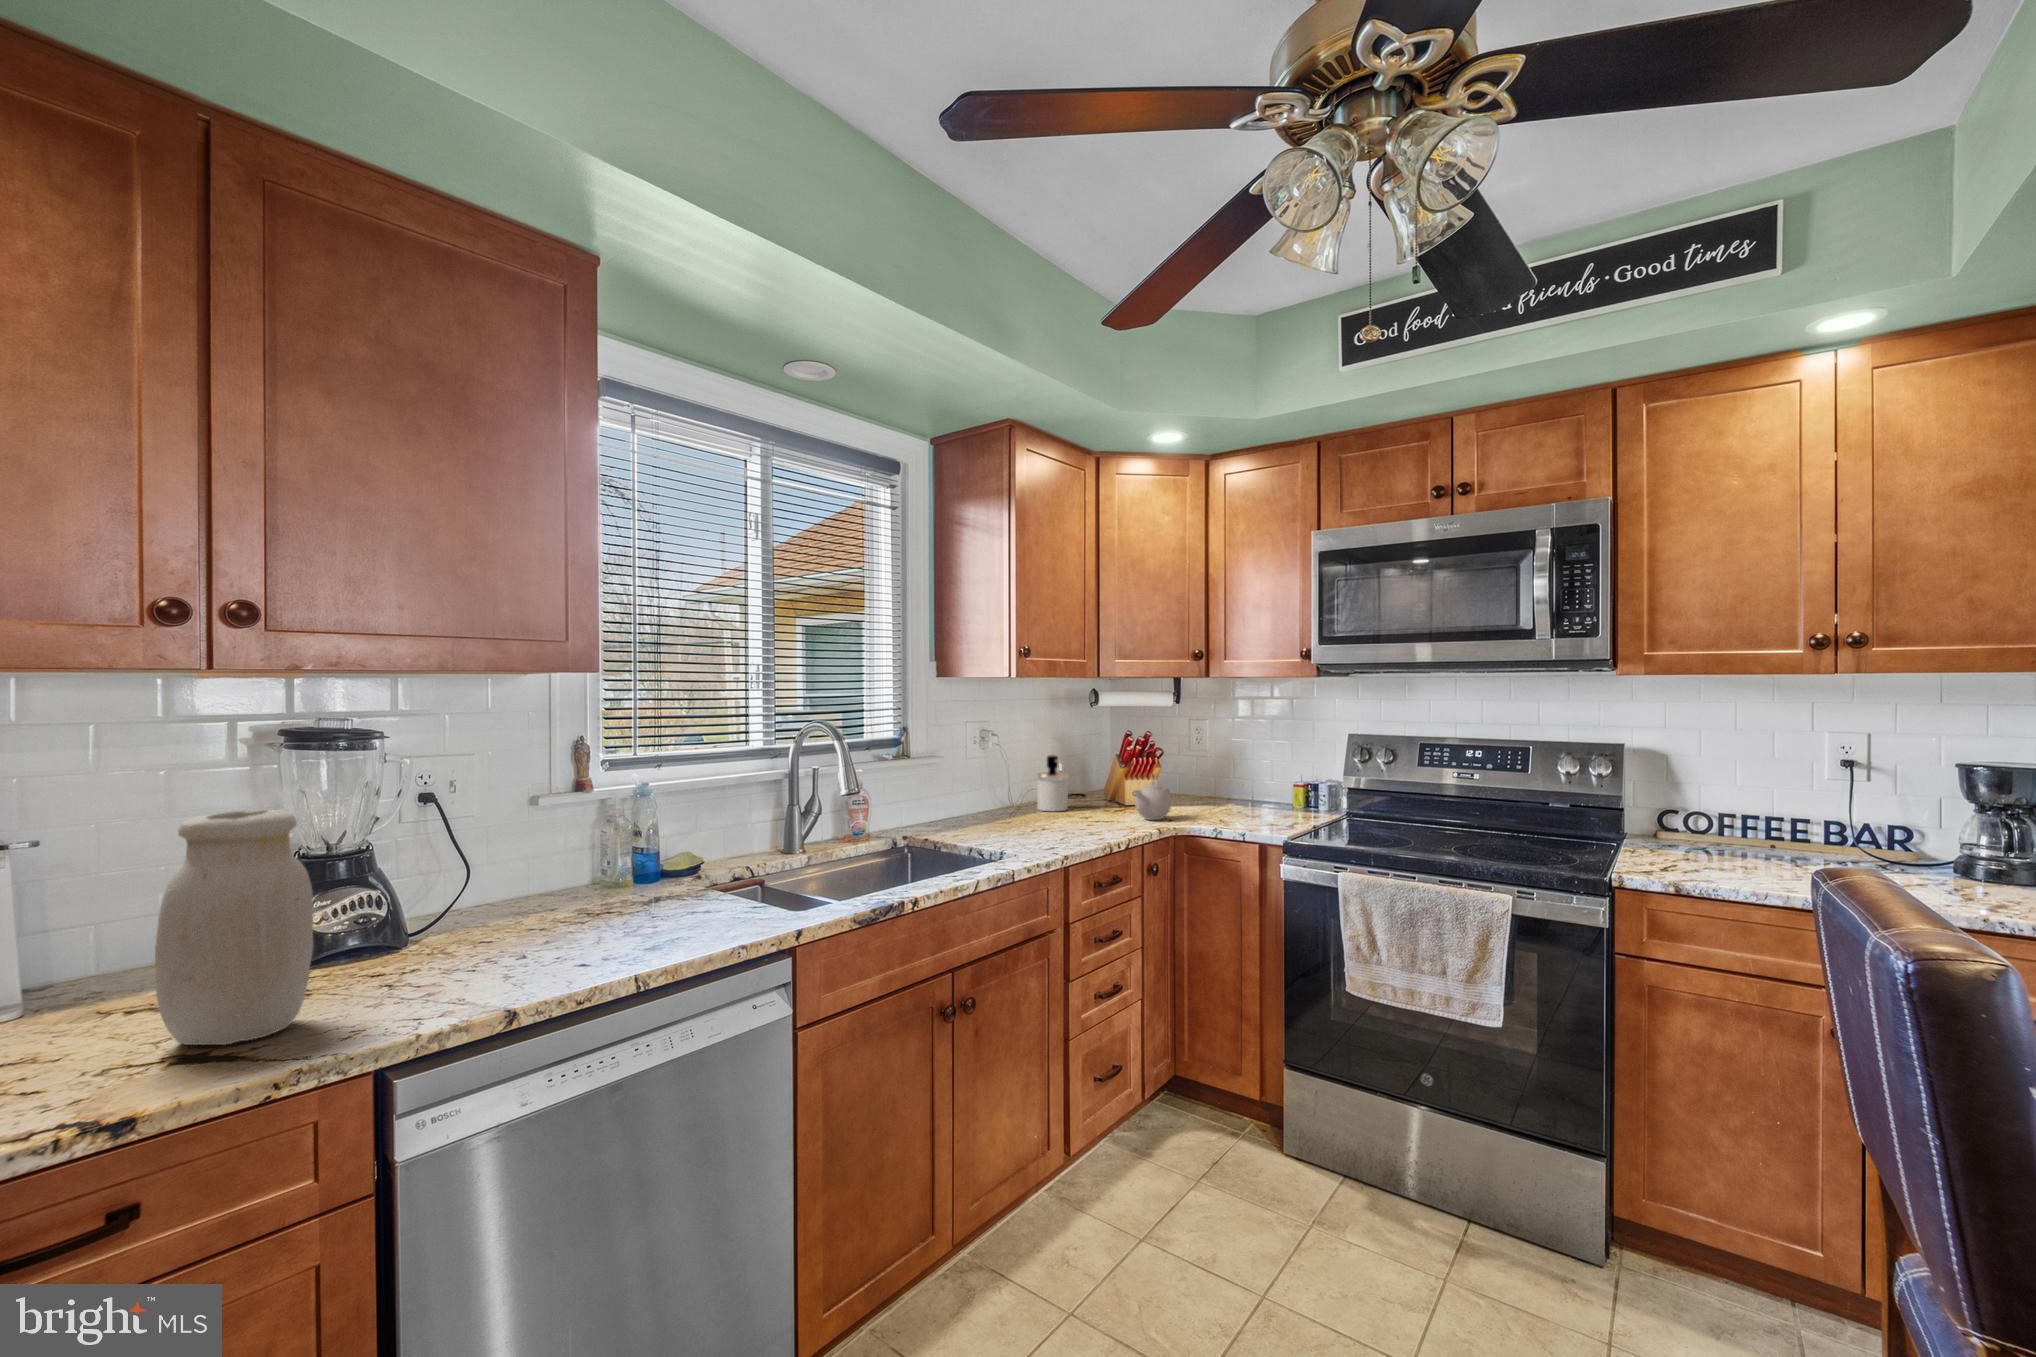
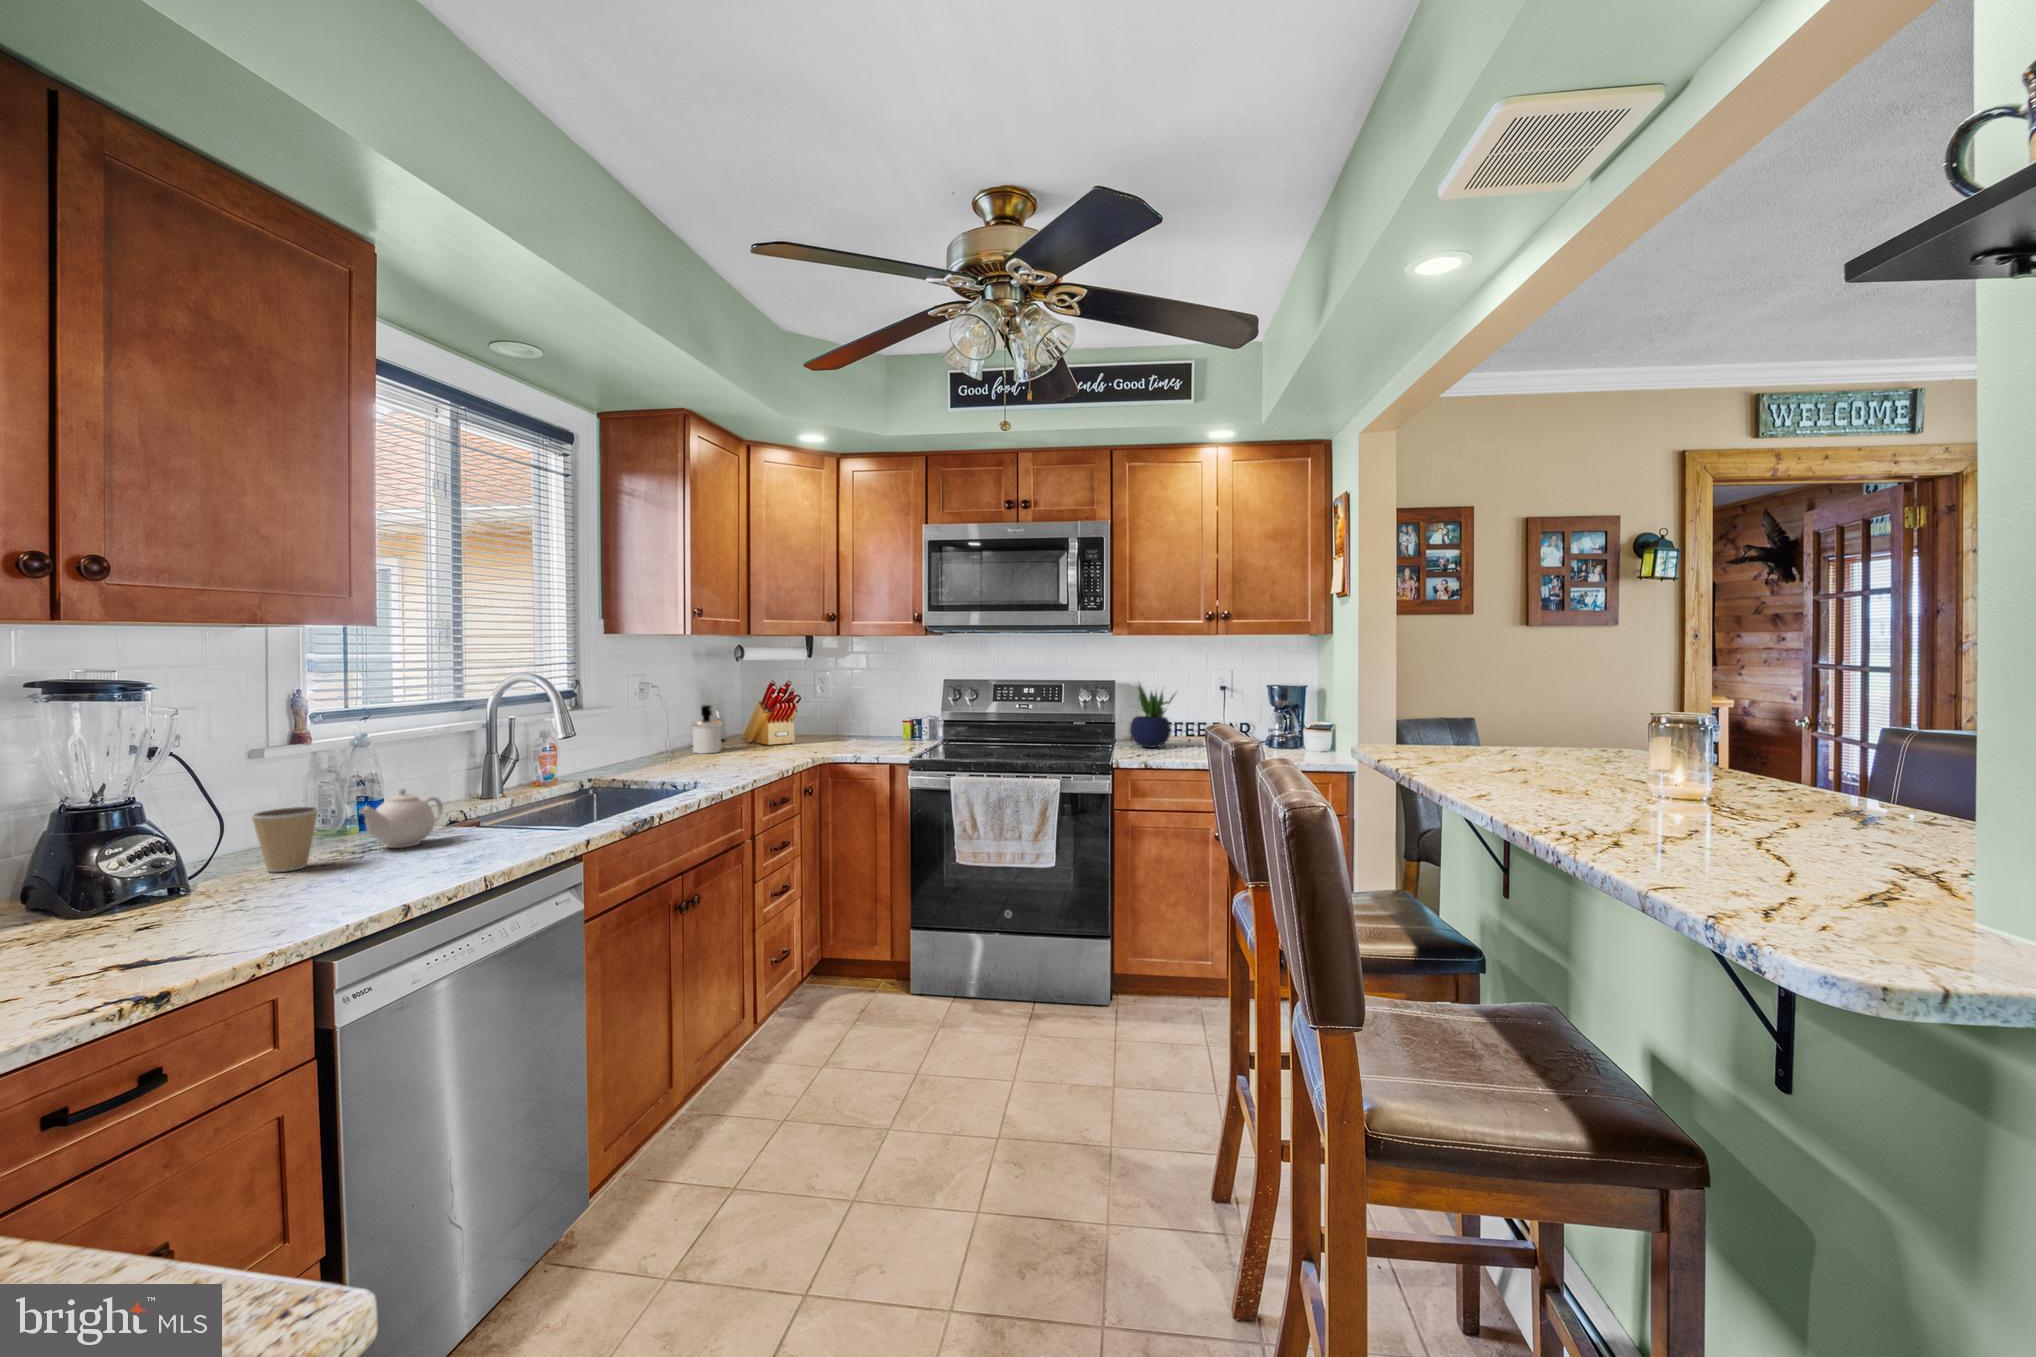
potted plant: none [1645,741,1745,852] -> present [1130,684,1176,748]
teapot: present [1135,780,1171,820] -> present [359,788,443,848]
jar: present [155,810,313,1045] -> none [68,753,216,960]
coffee cup: none [482,860,547,932] -> present [252,807,318,872]

